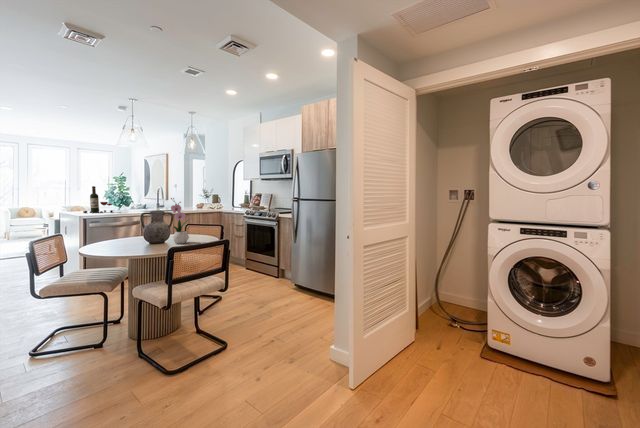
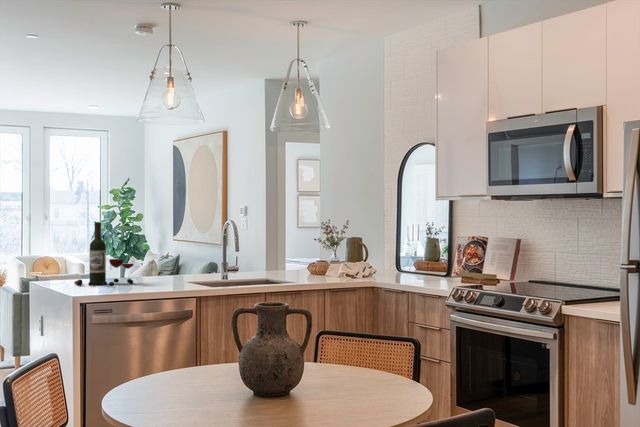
flower arrangement: present [171,198,189,244] -> none [322,273,367,405]

